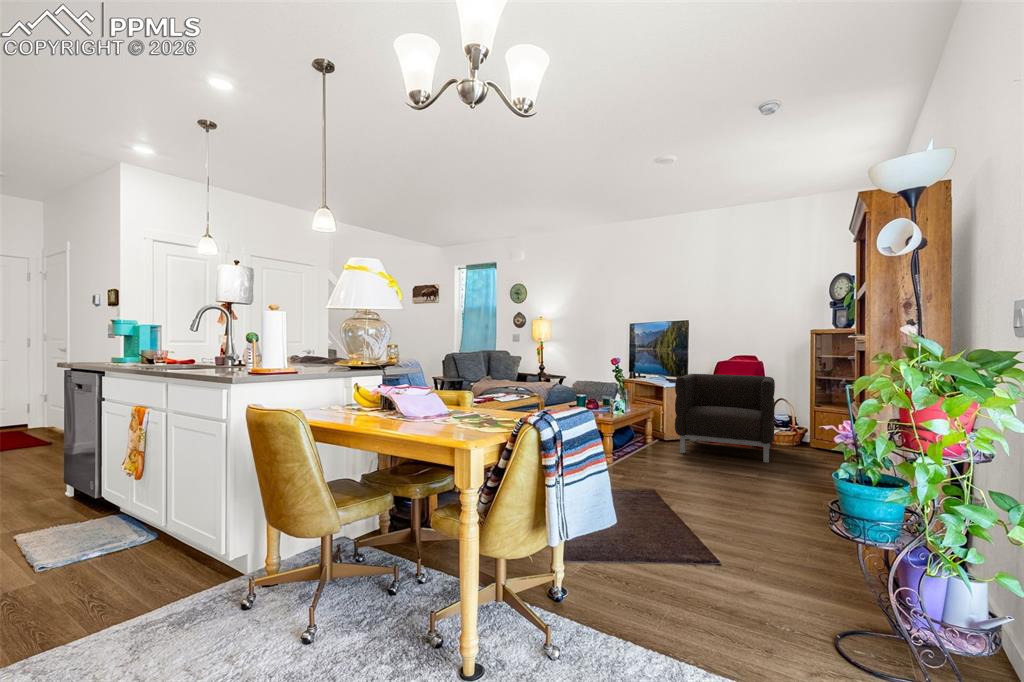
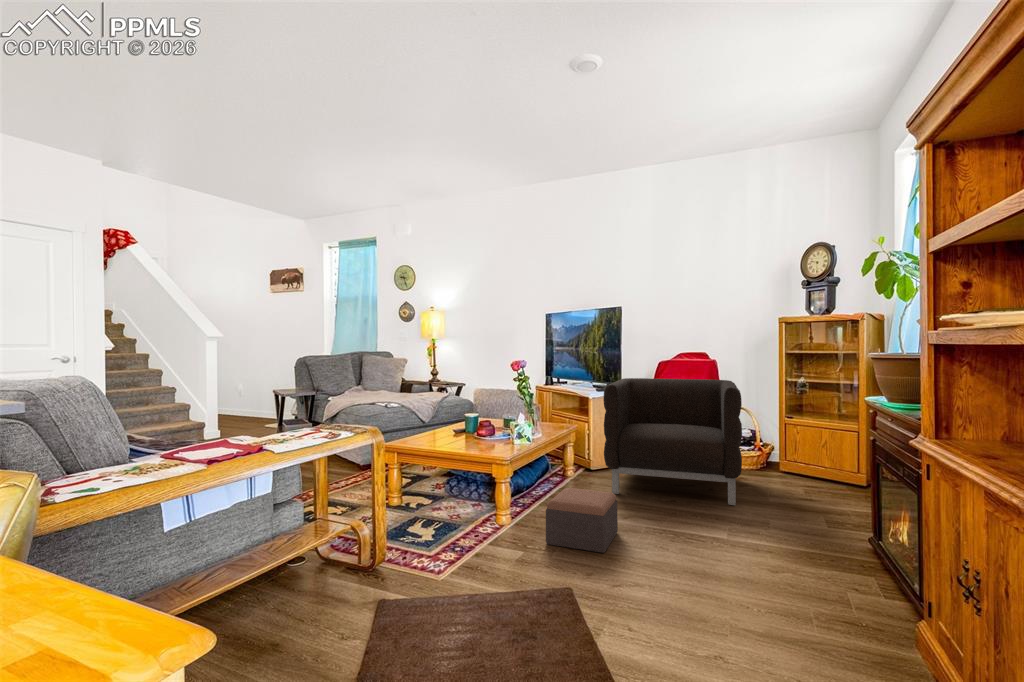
footstool: none [637,442,684,480] -> present [546,488,618,553]

